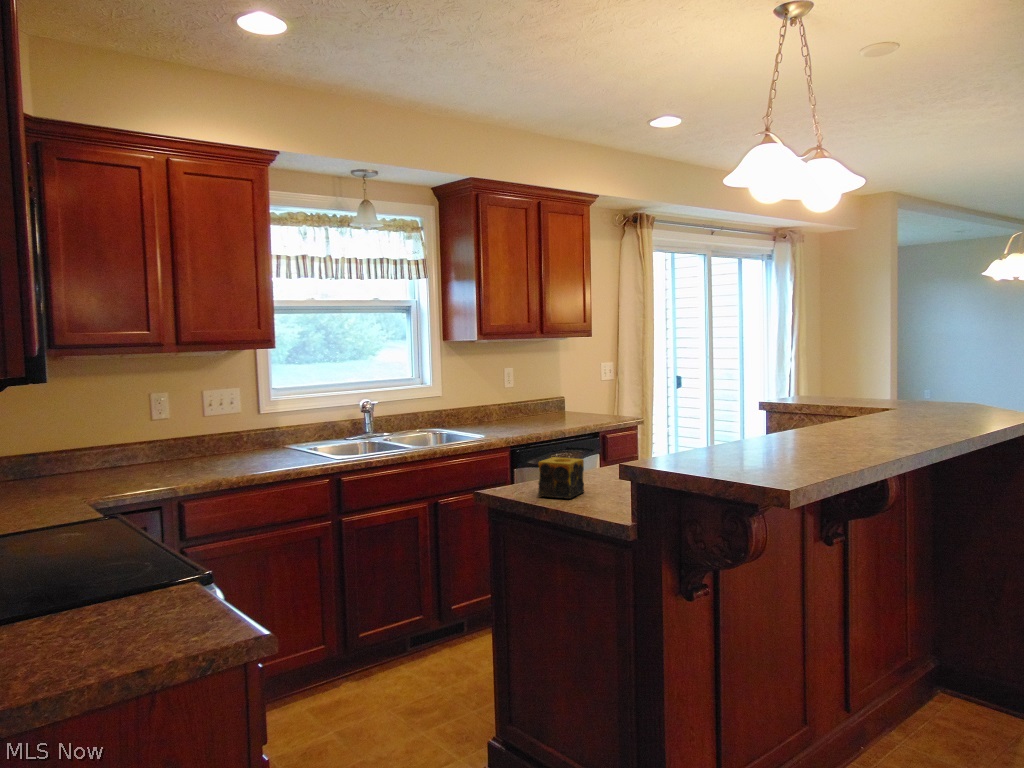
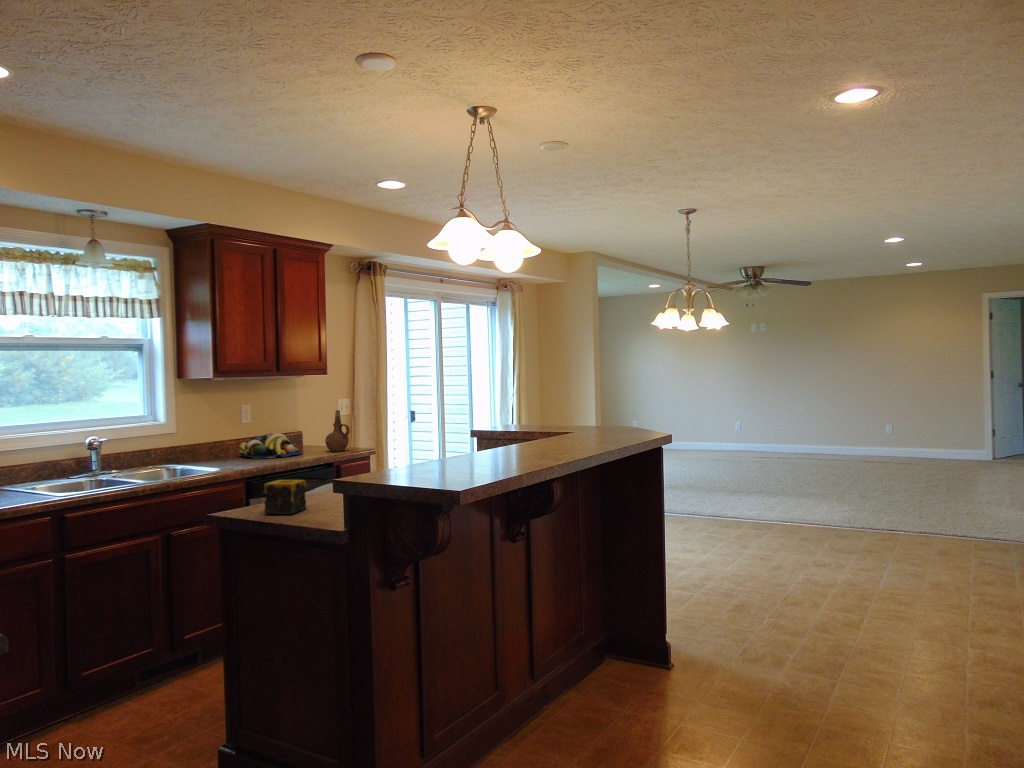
ceramic pitcher: none [589,376,616,421] -> present [325,410,350,452]
fruit bowl: none [502,399,565,426] -> present [239,433,302,459]

